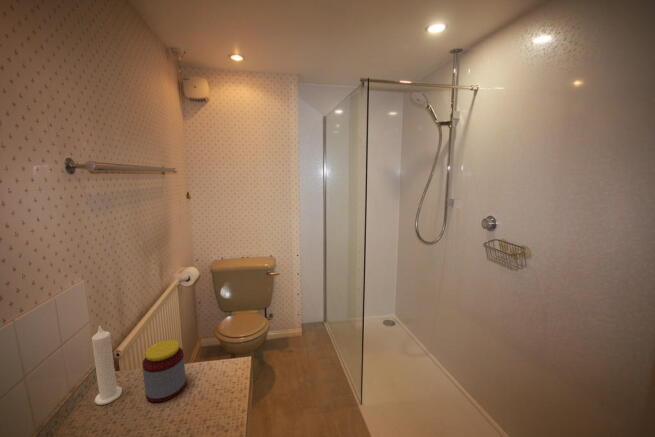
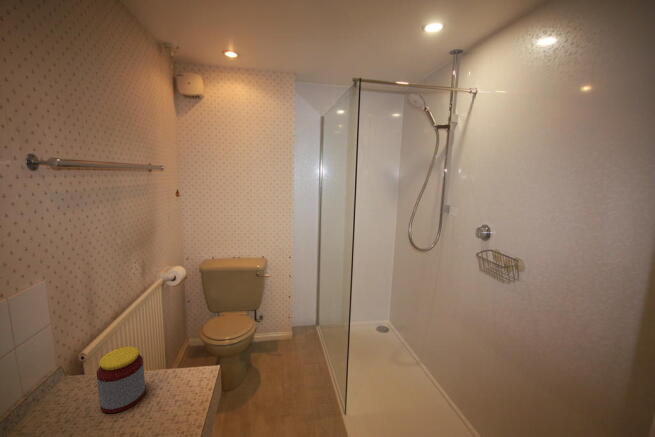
candle: present [92,326,122,405] -> none [44,330,78,413]

